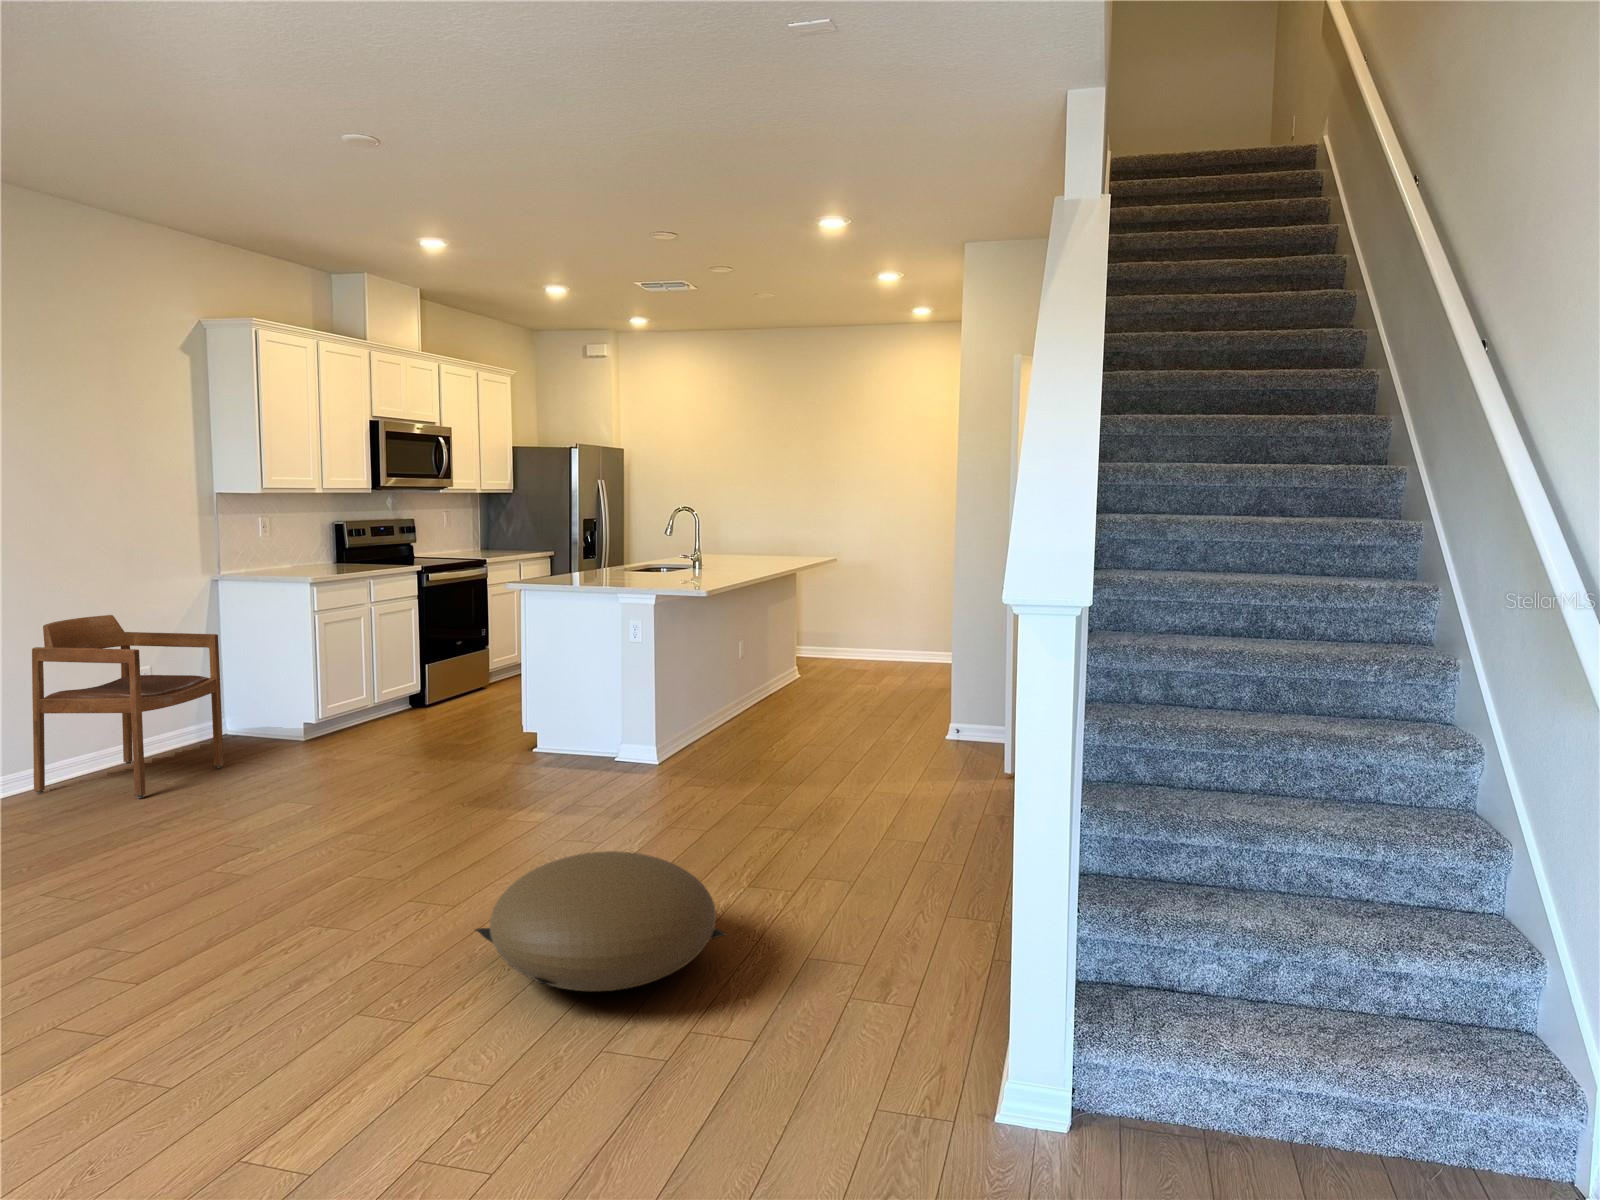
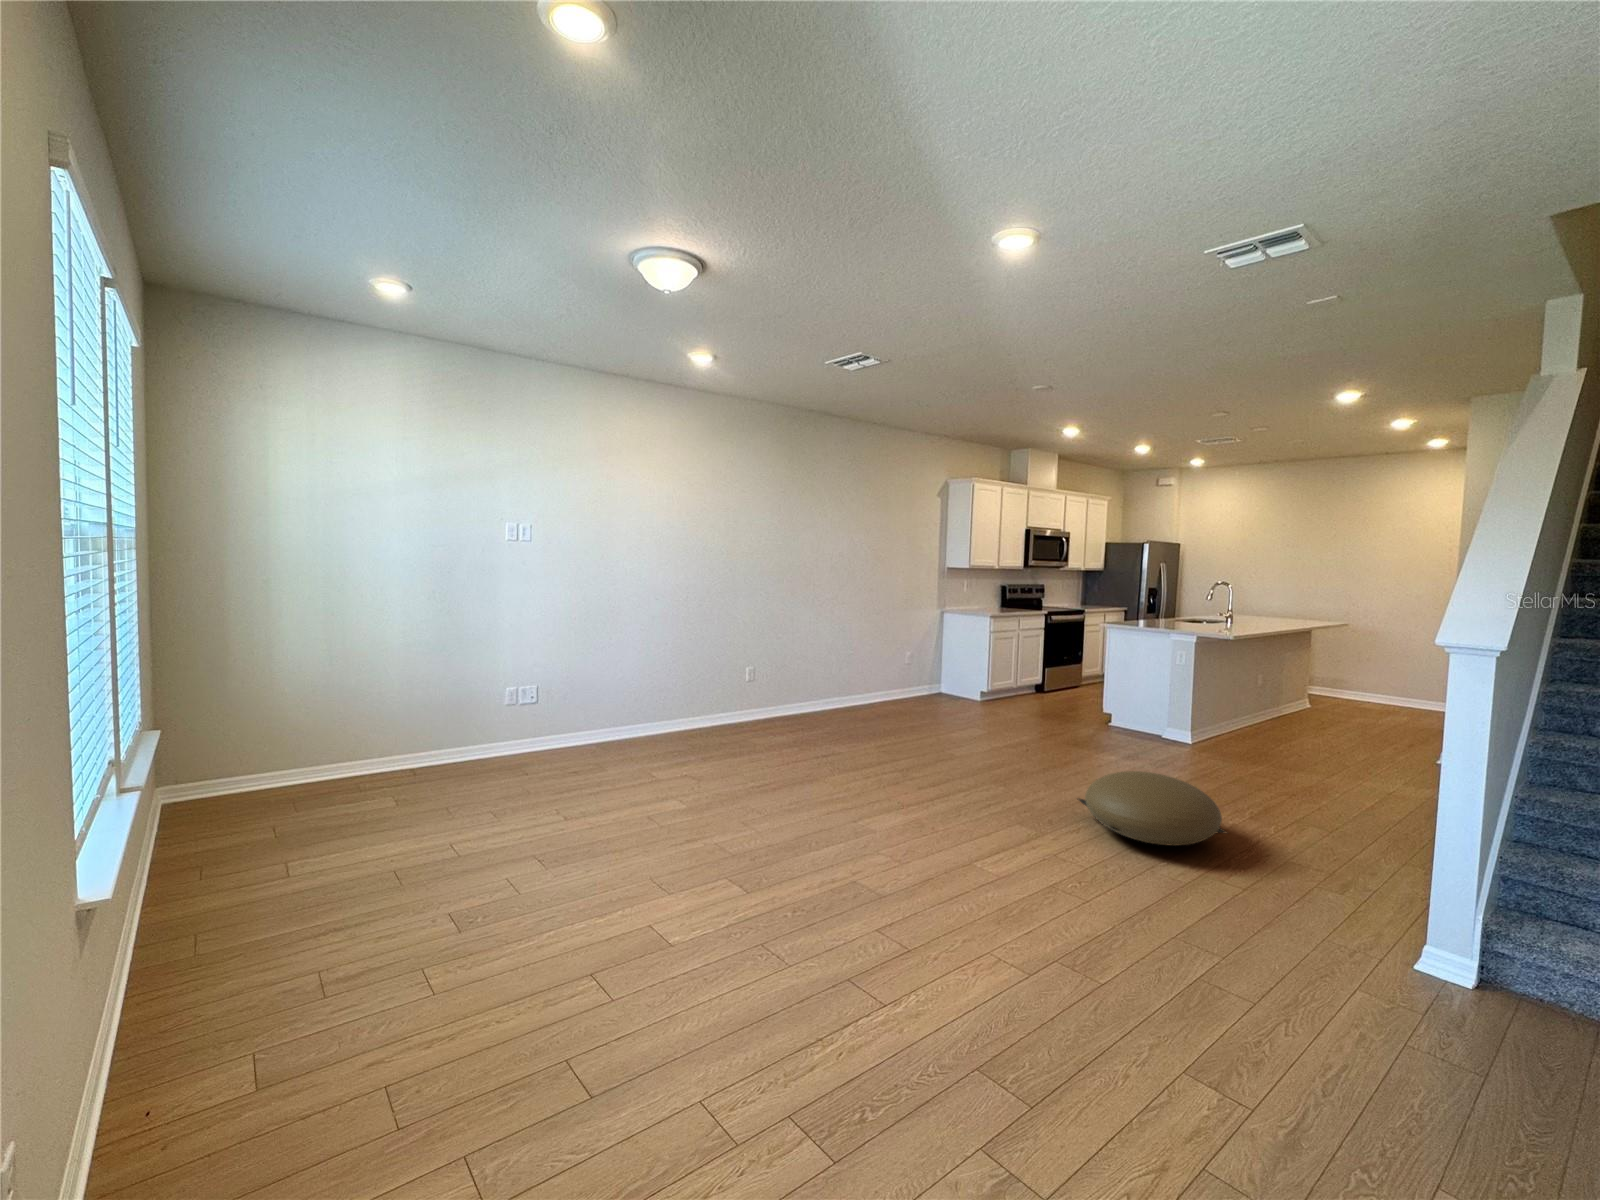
armchair: present [32,615,223,798] -> none [864,625,946,714]

